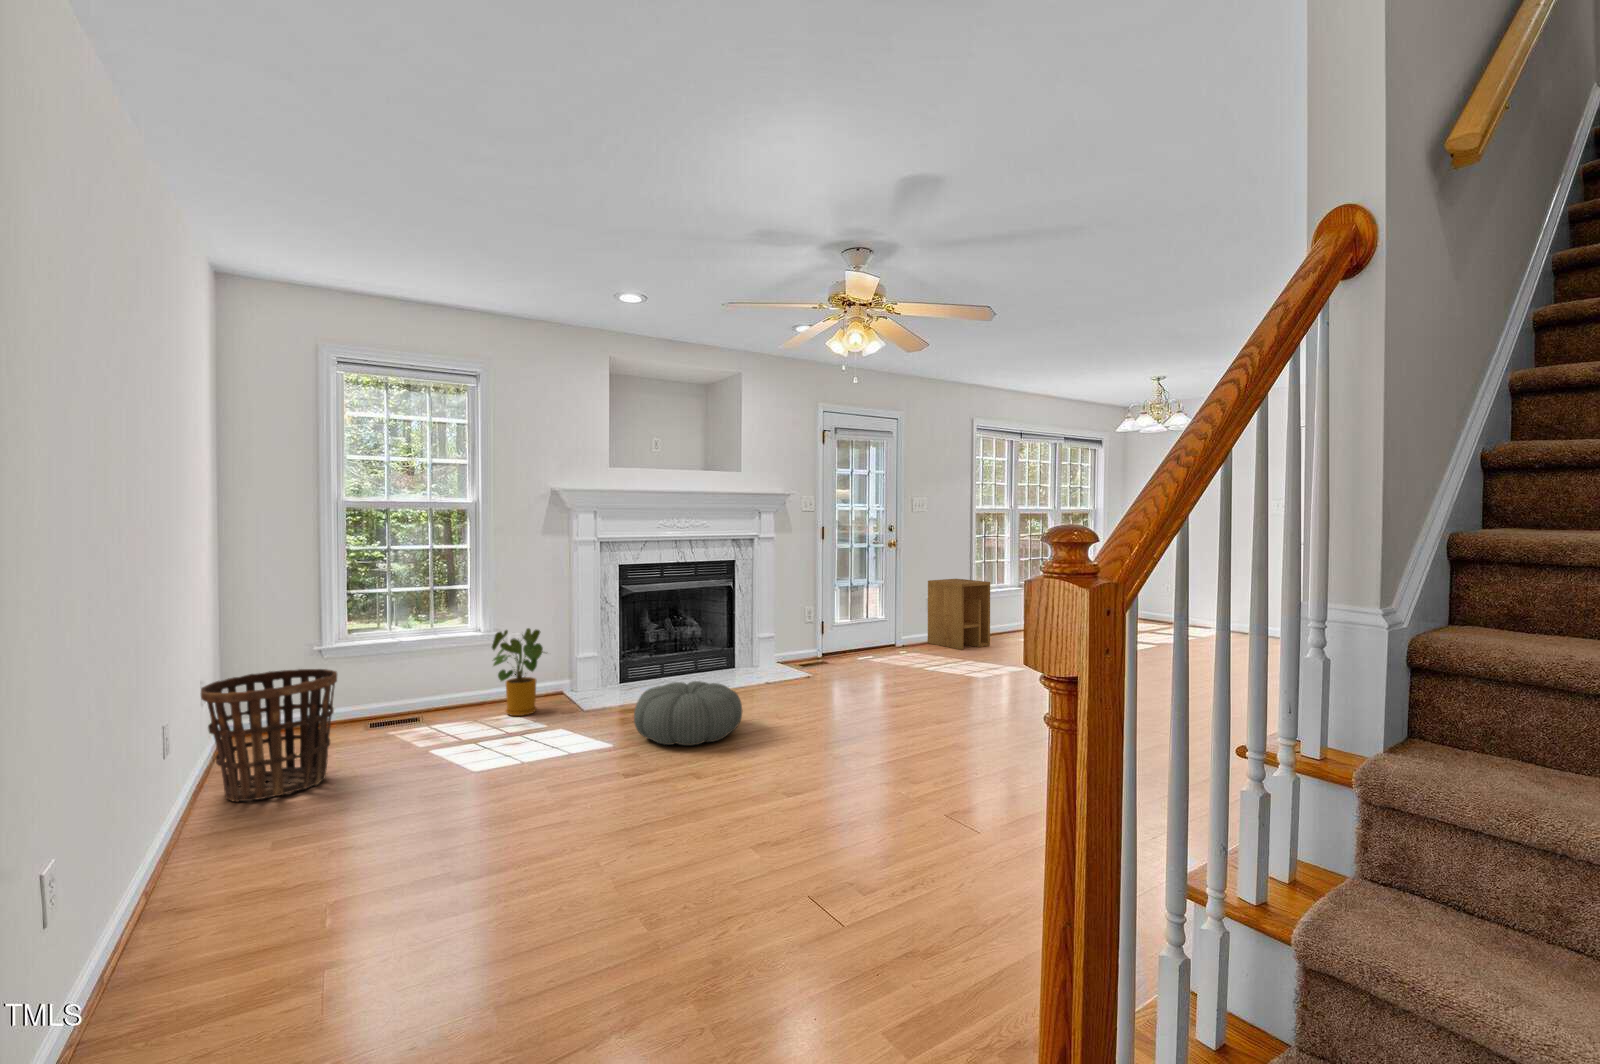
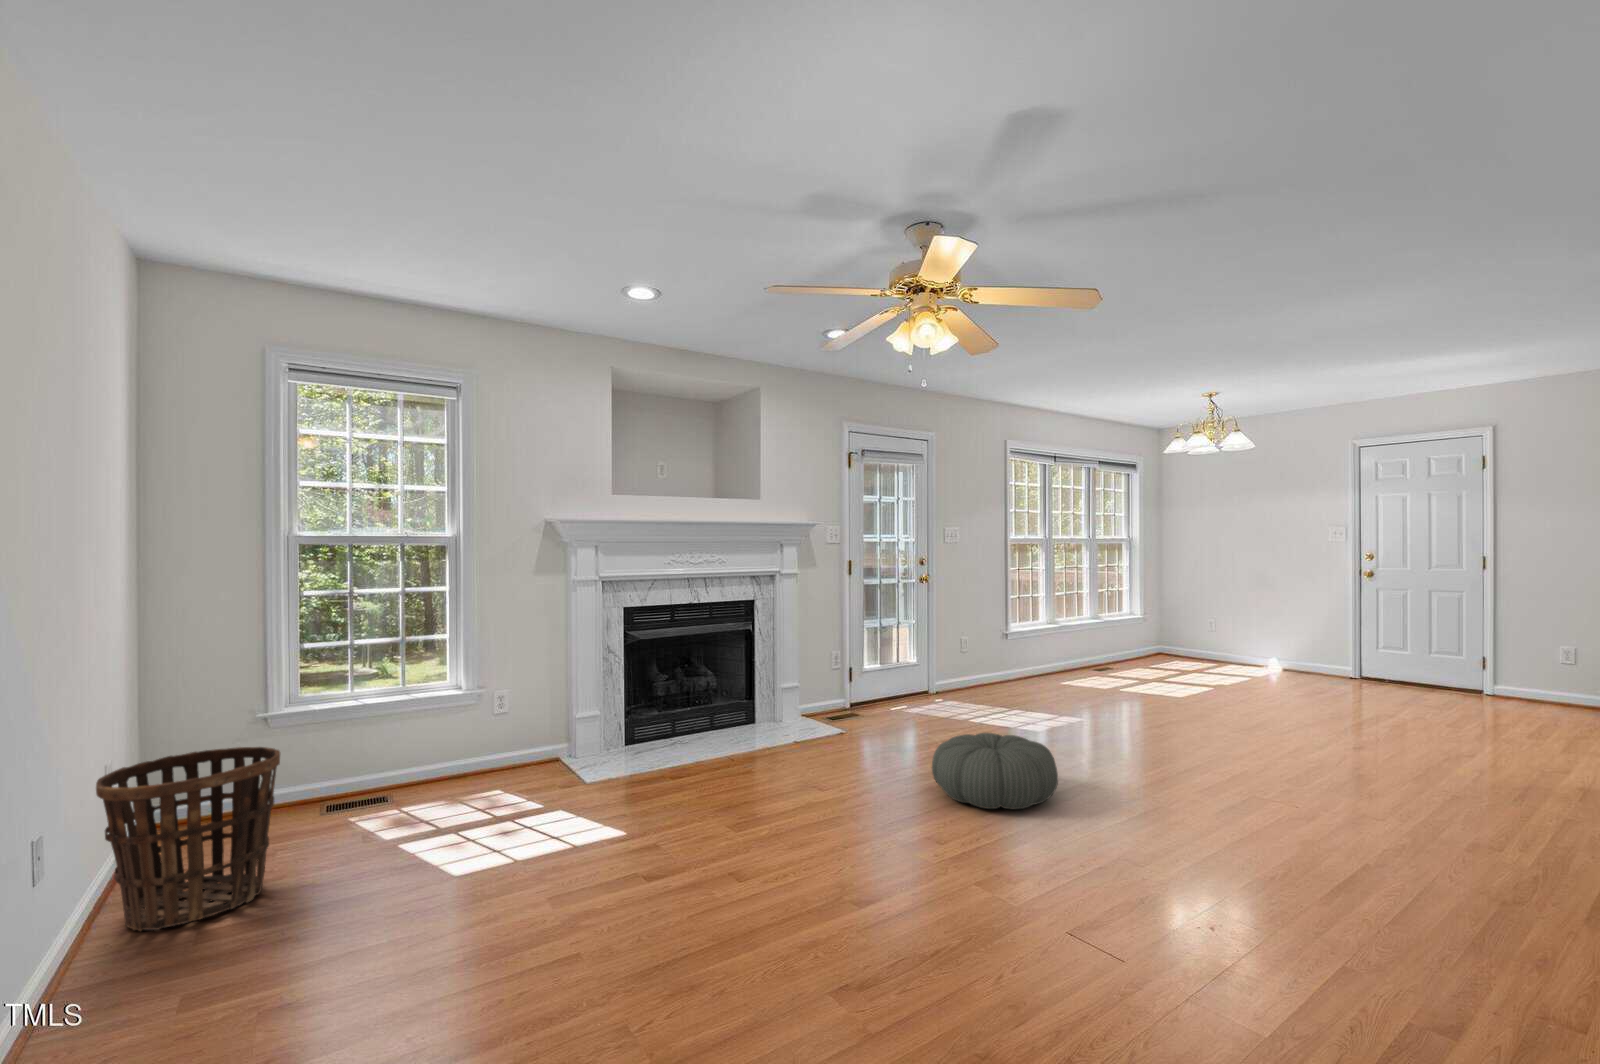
side table: present [928,579,990,650] -> none [962,616,1033,696]
house plant: present [492,628,543,716] -> none [475,684,547,792]
pouf: present [634,681,742,745] -> present [932,733,1058,809]

